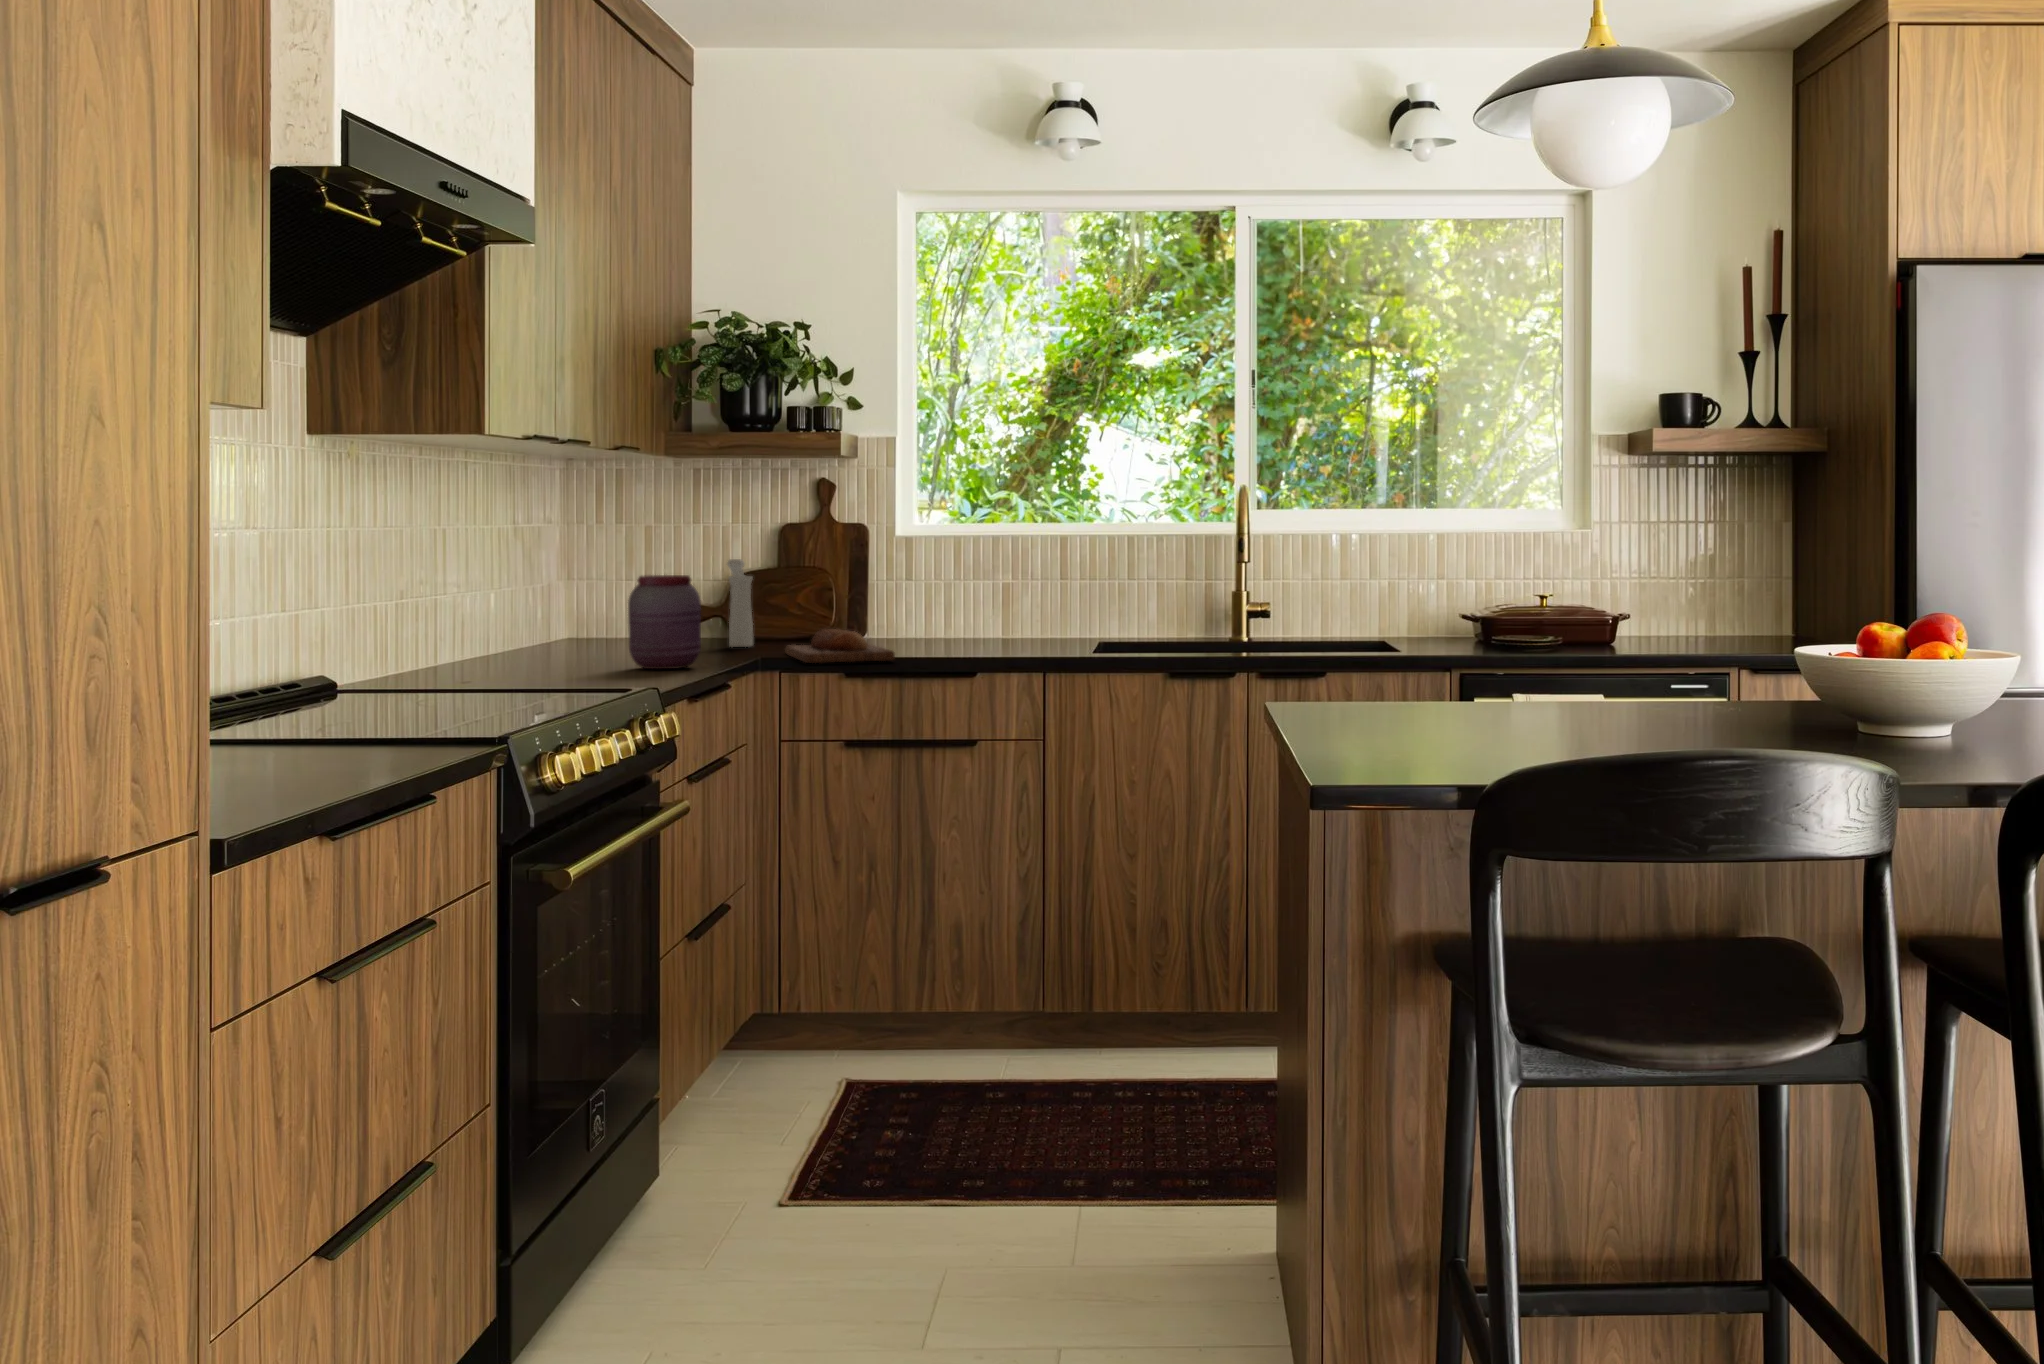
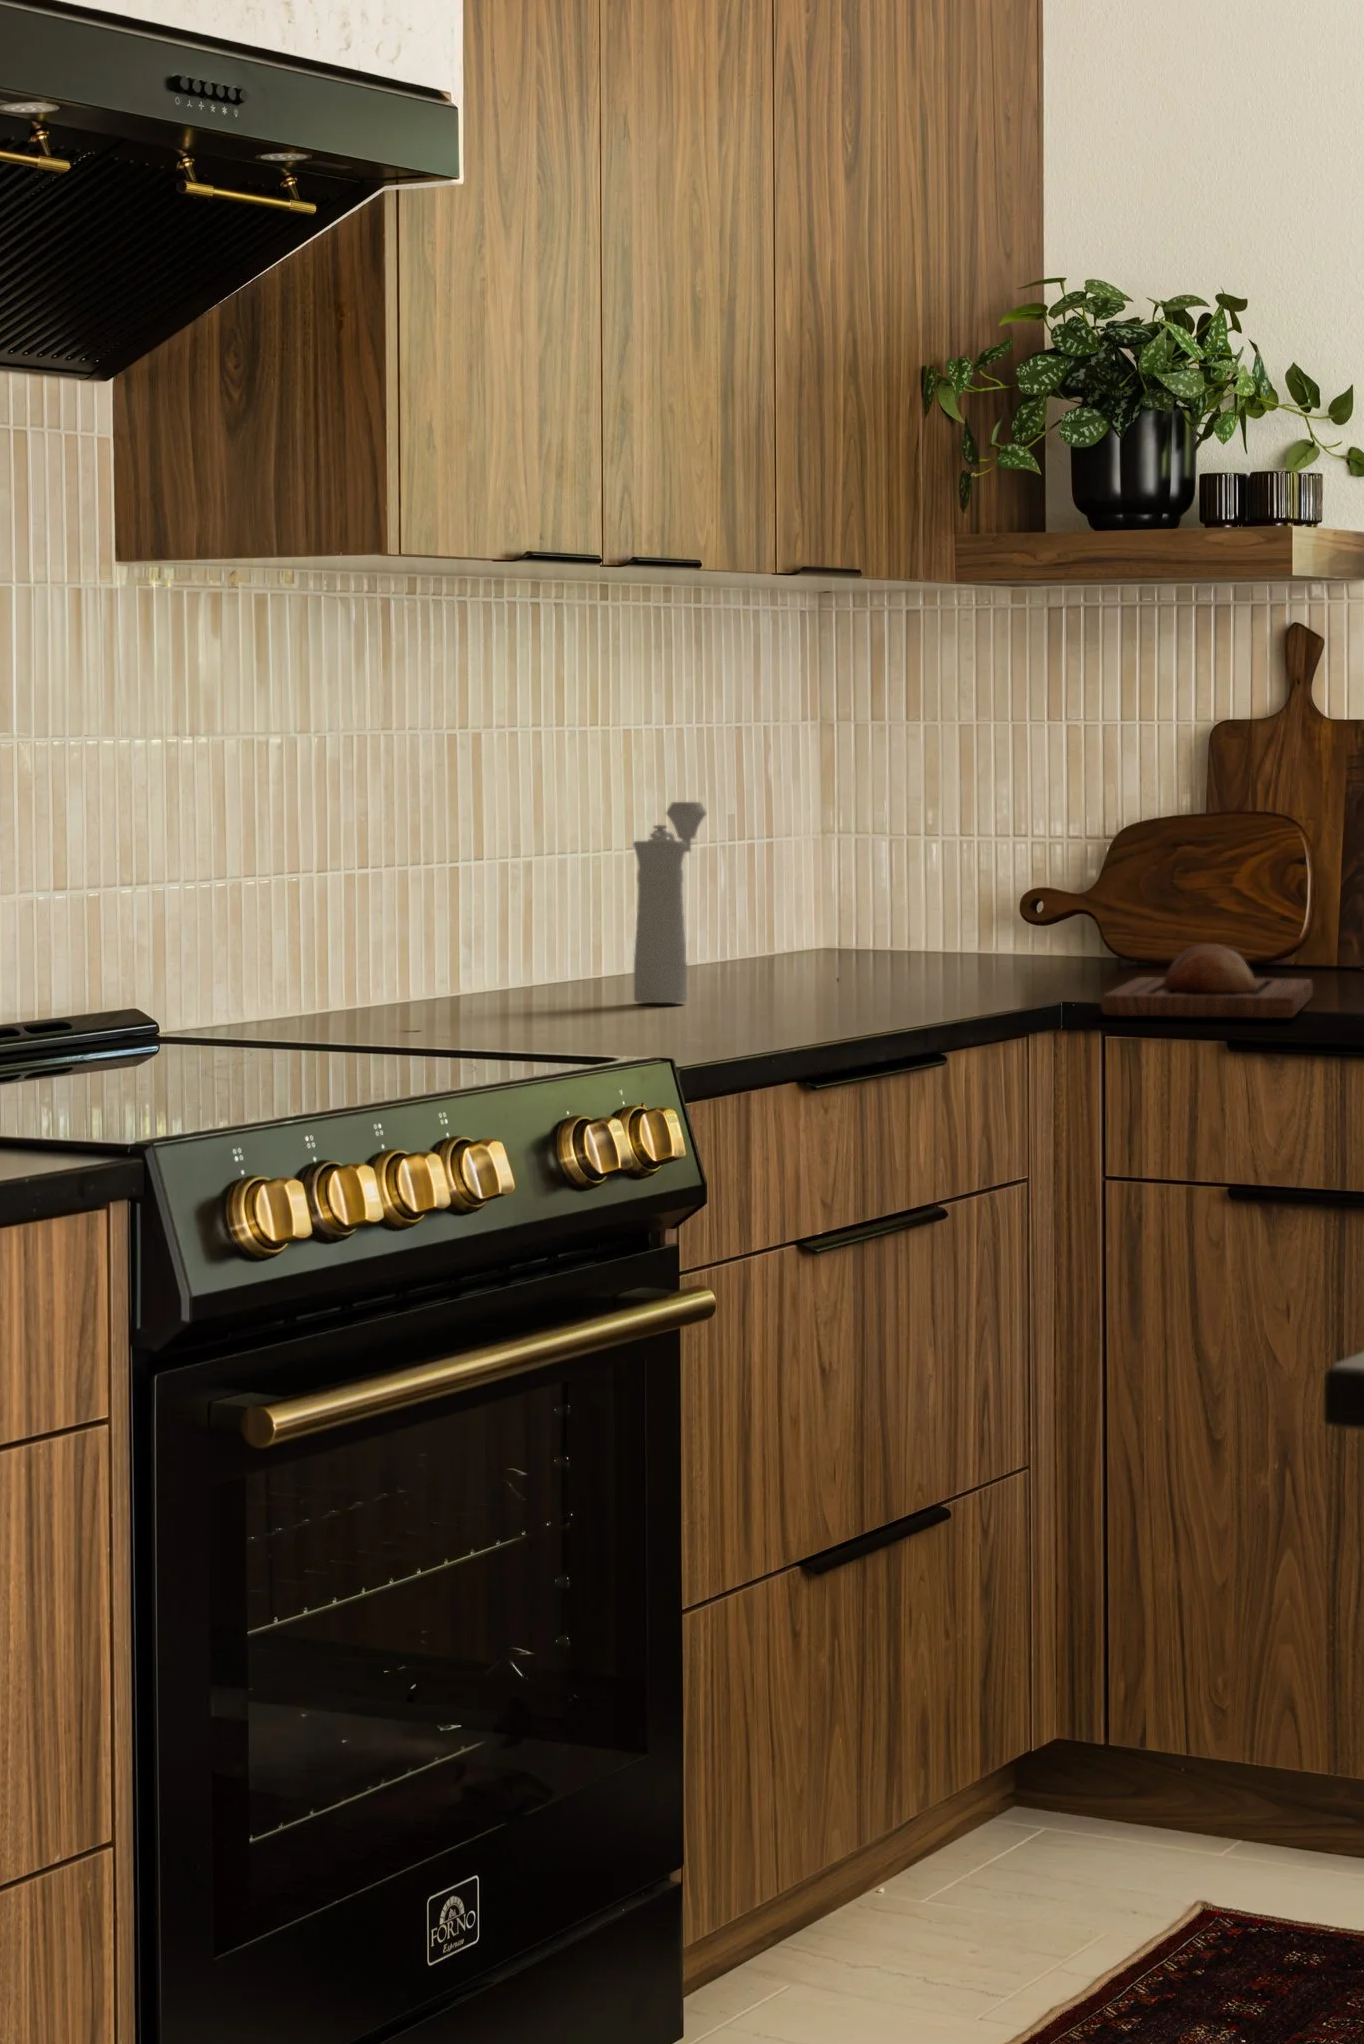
pepper mill: present [727,559,753,647] -> present [633,802,707,1003]
jar: present [628,575,701,669] -> none [754,825,892,1015]

